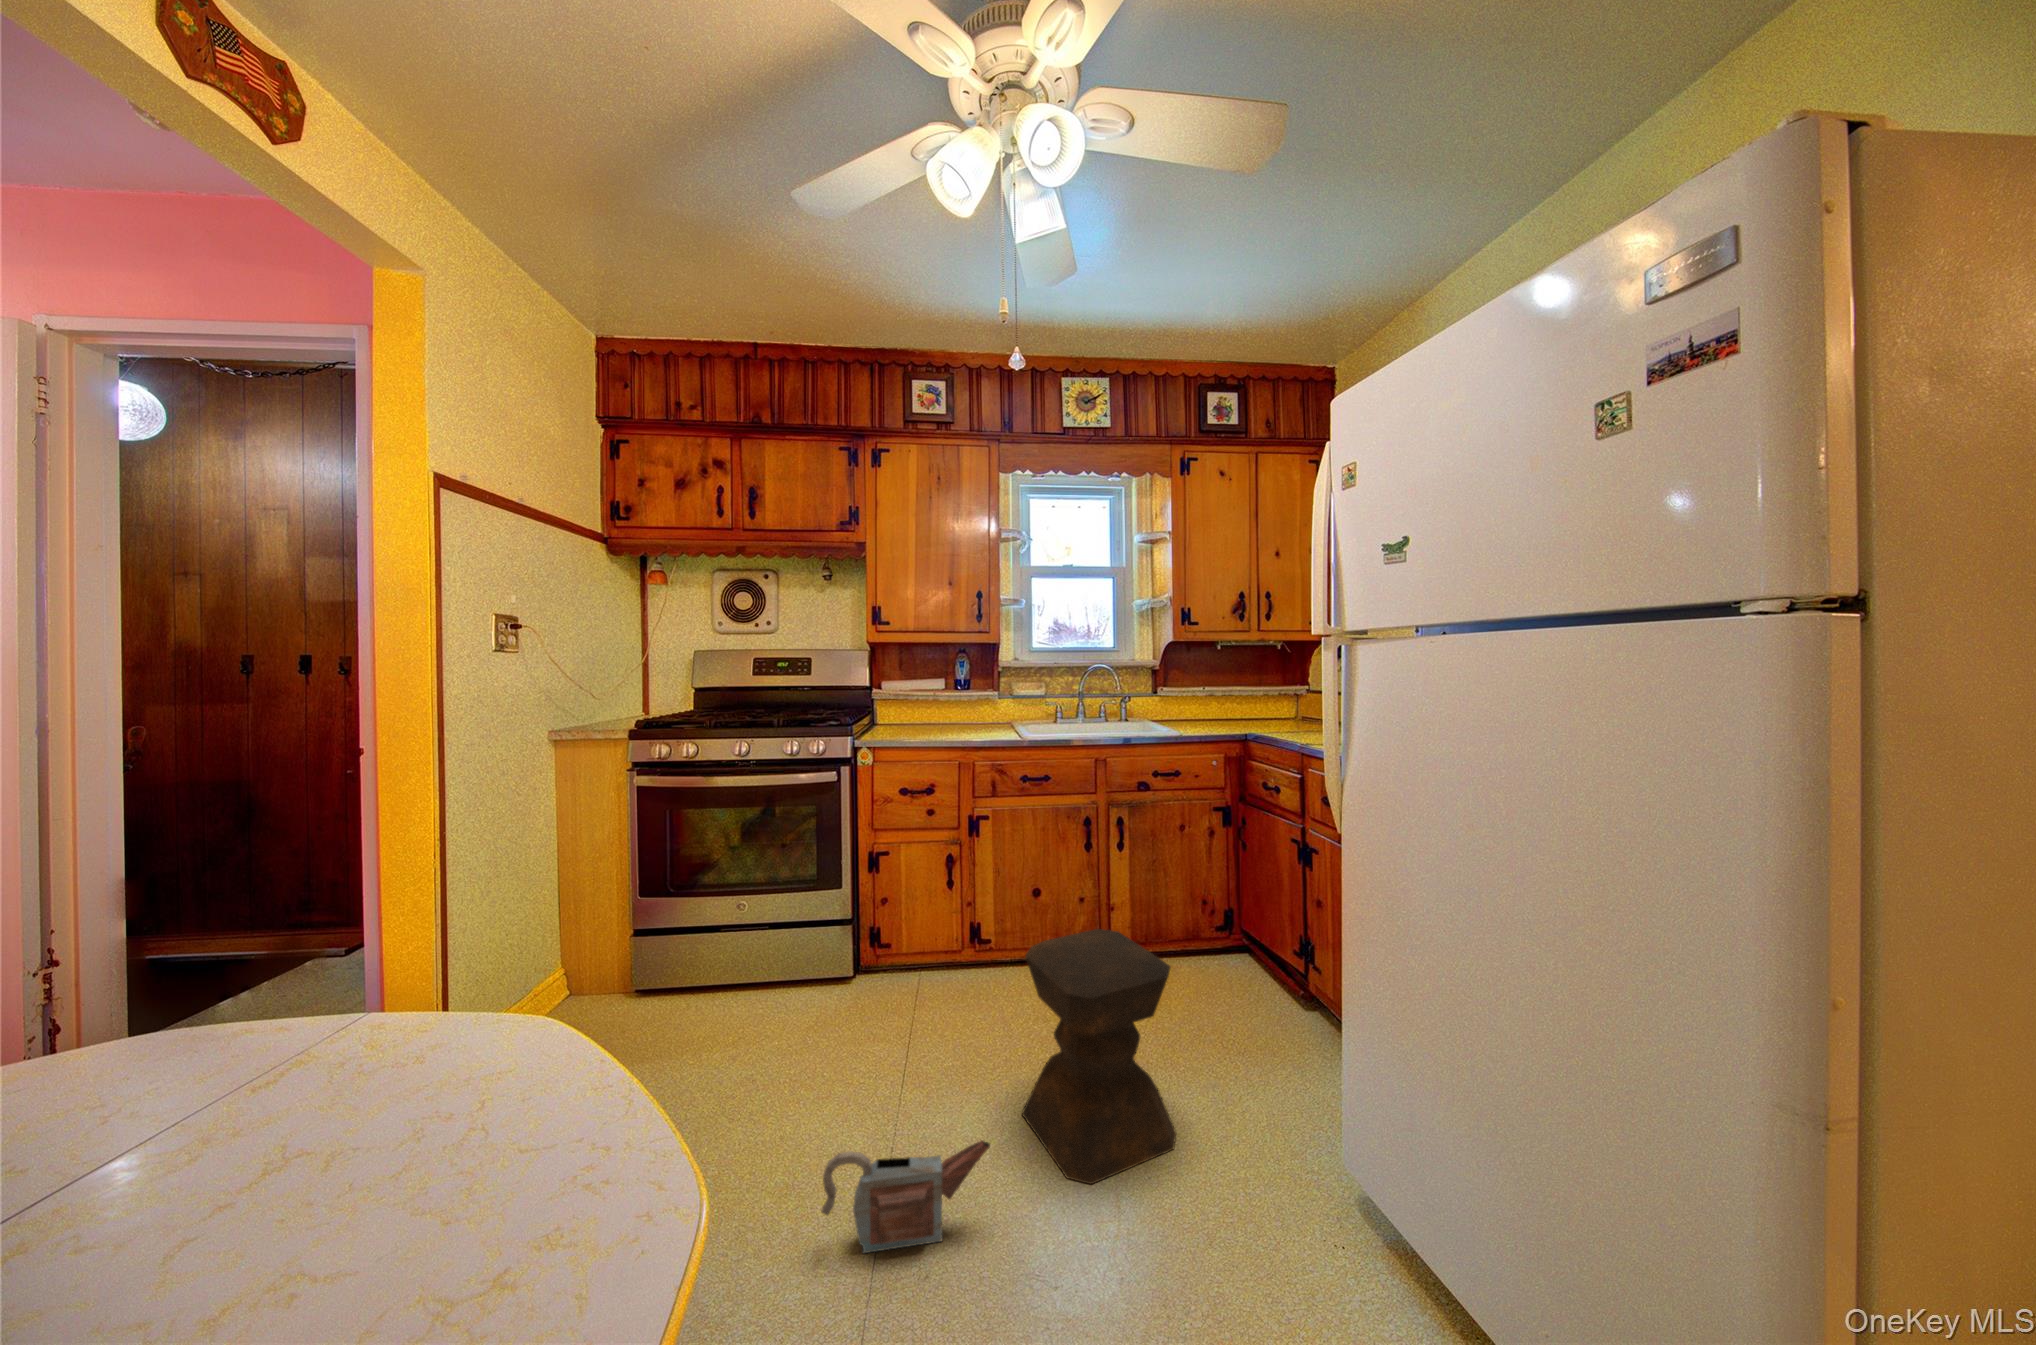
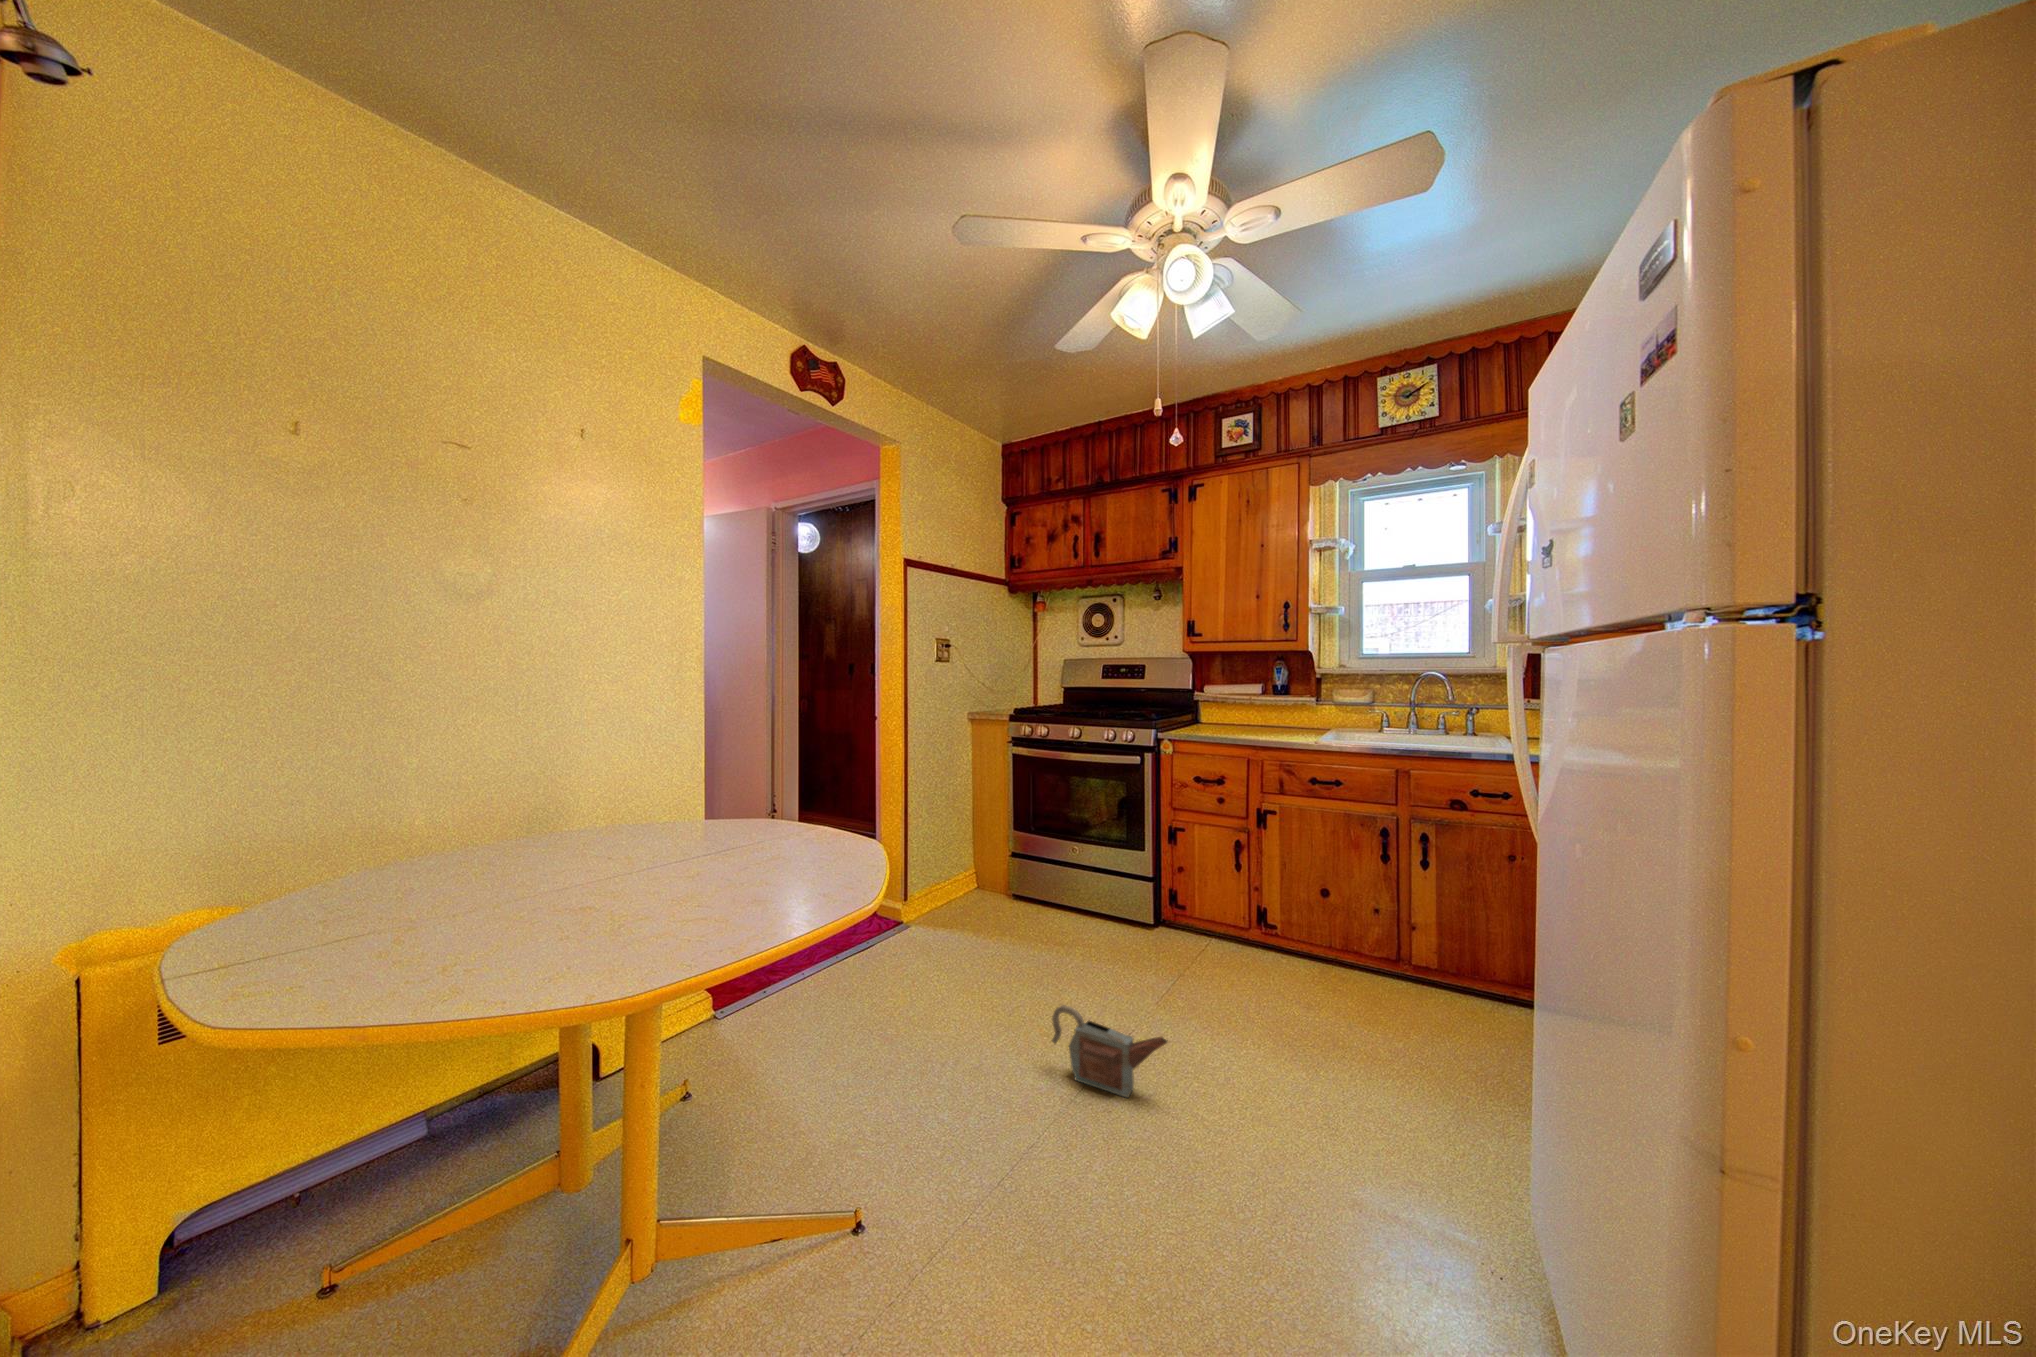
stool: present [1022,929,1176,1185] -> none [1236,912,1379,1136]

